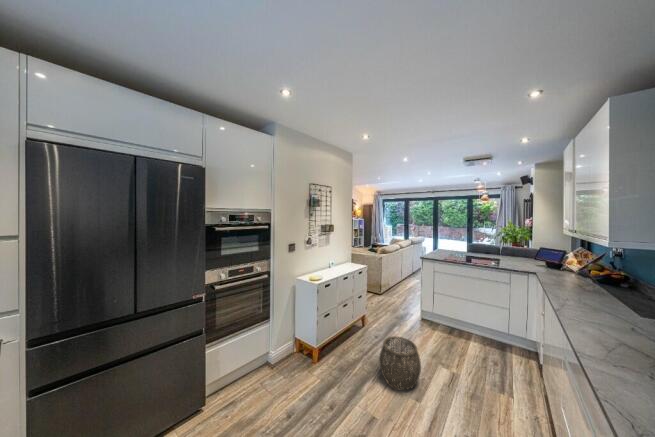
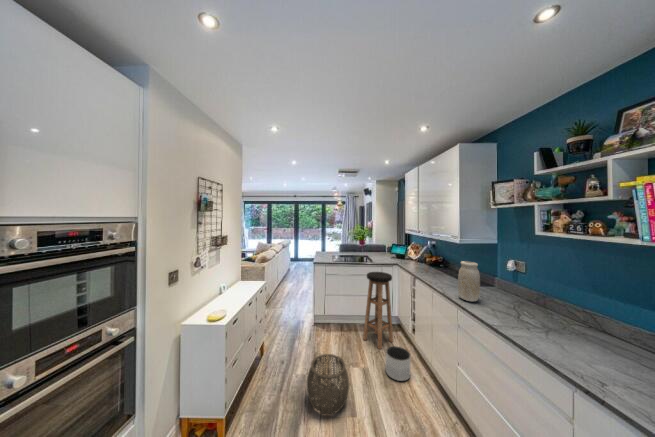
vase: none [577,267,615,327] -> present [458,261,480,301]
bar stool: none [471,275,515,366] -> present [363,272,393,349]
planter: none [480,361,515,405] -> present [386,346,410,381]

